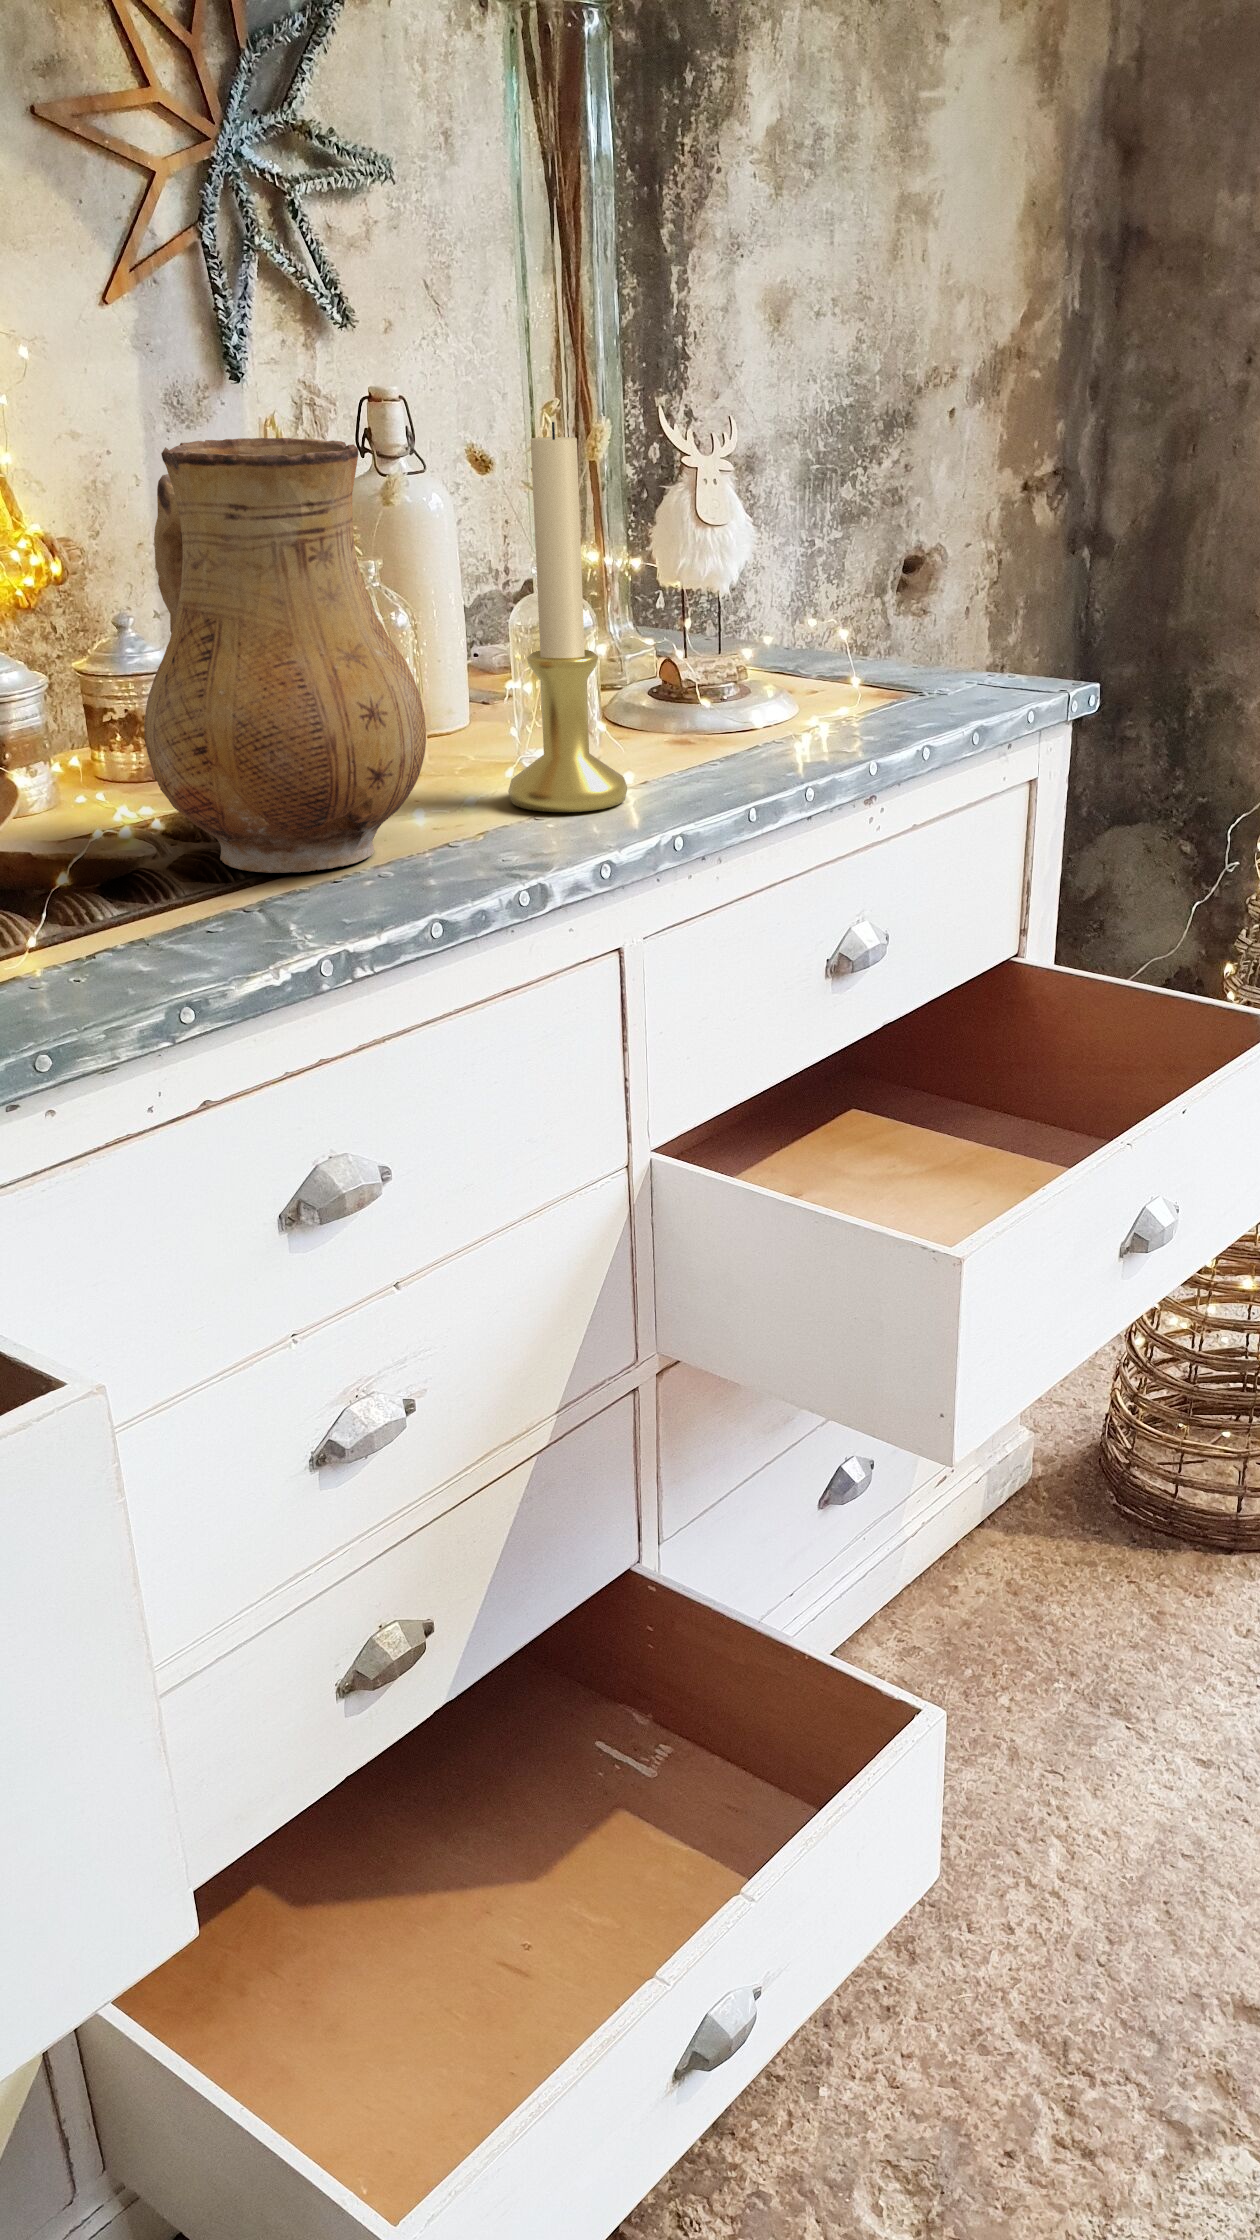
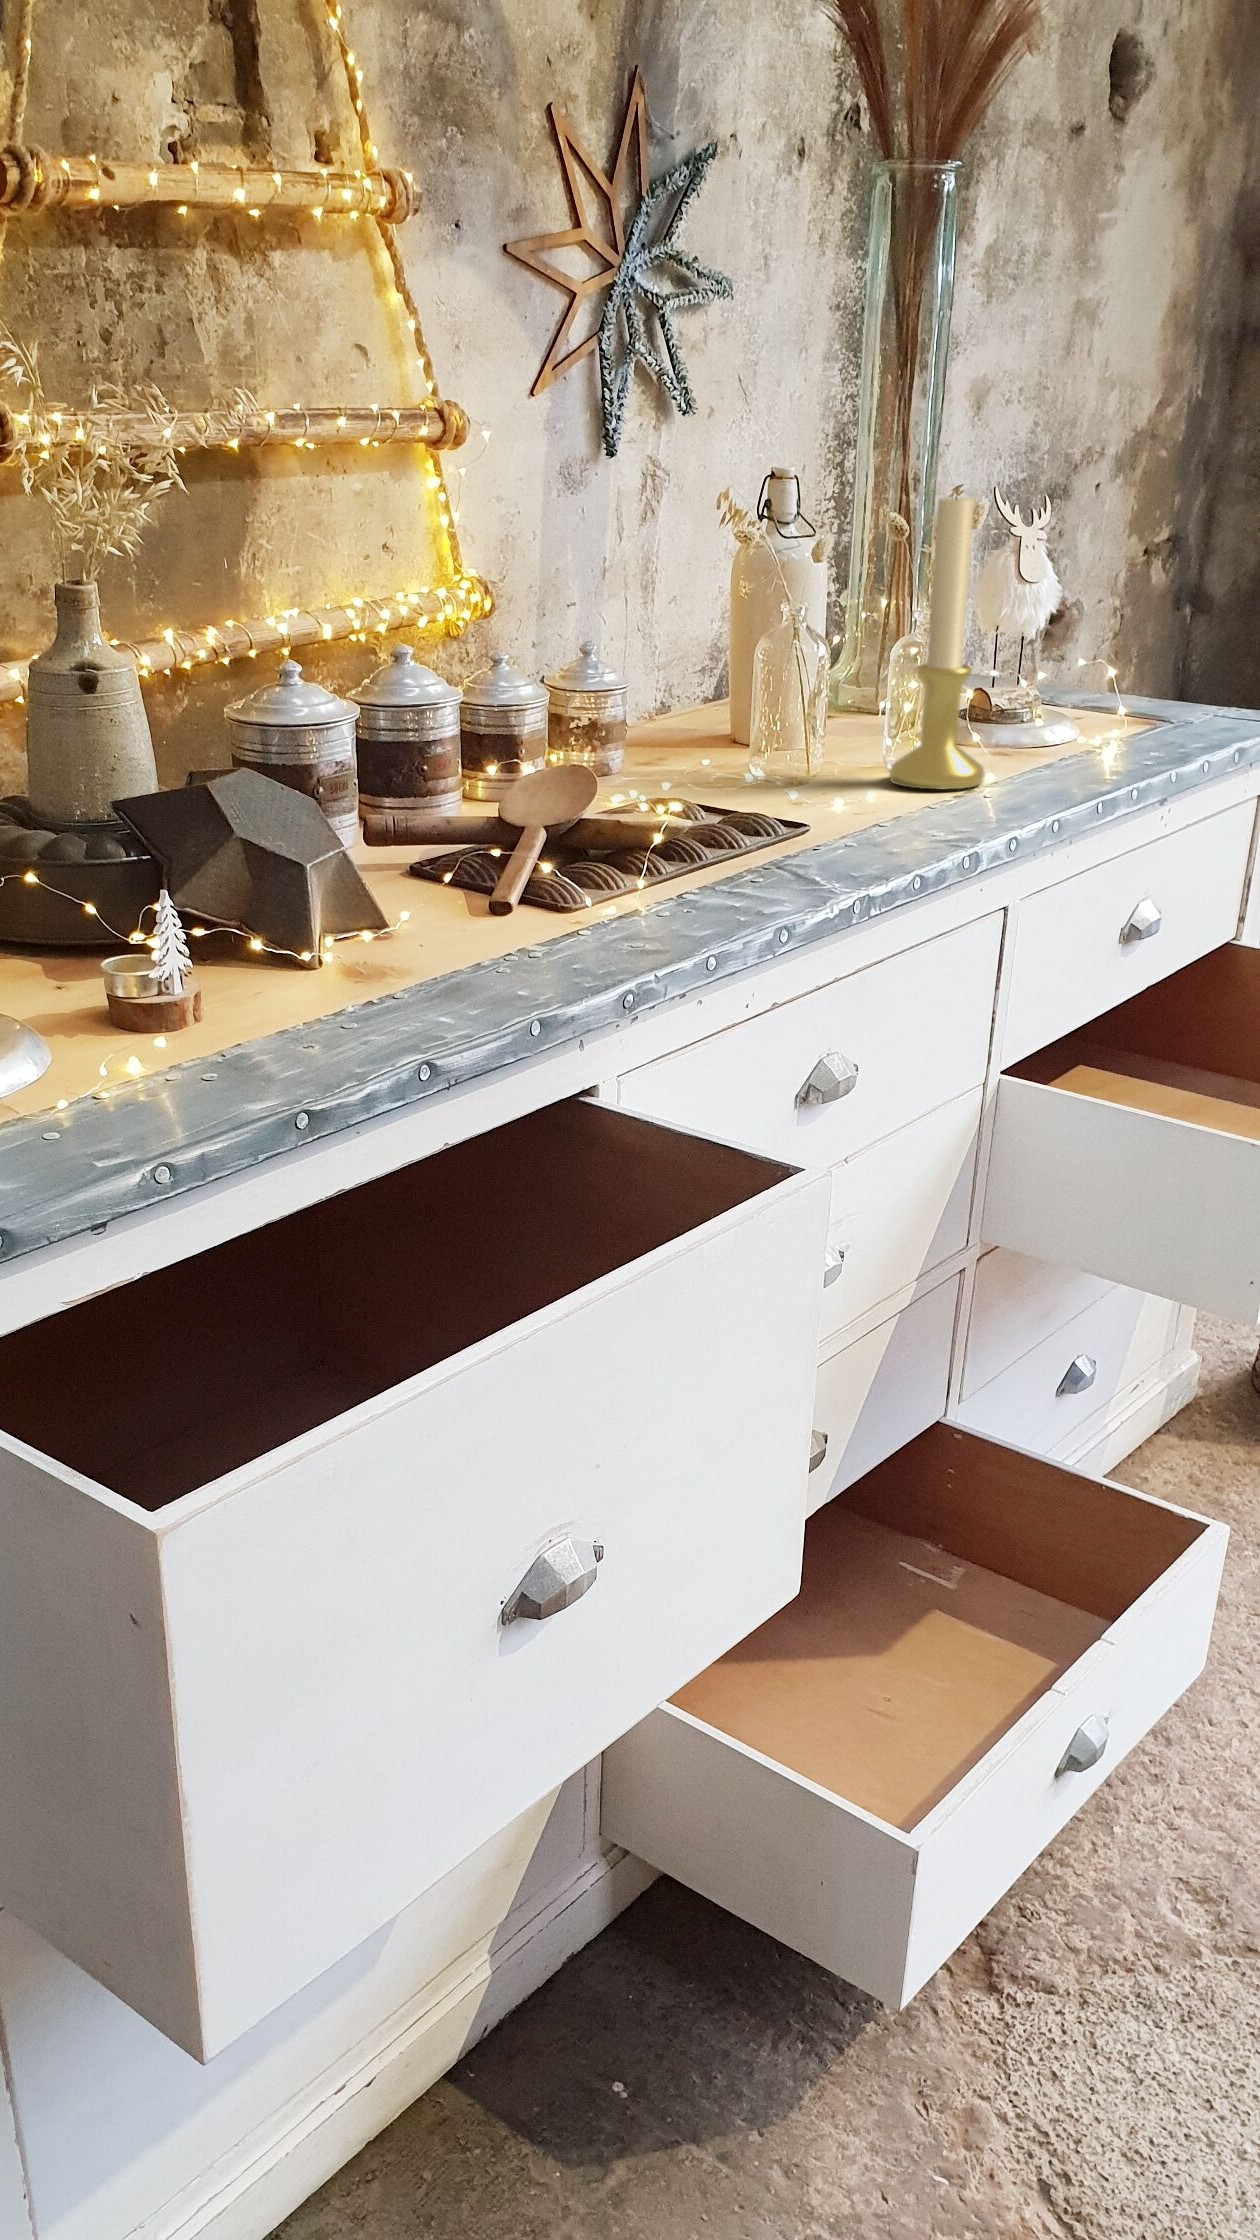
ceramic pitcher: present [144,438,426,873] -> none [657,498,869,827]

